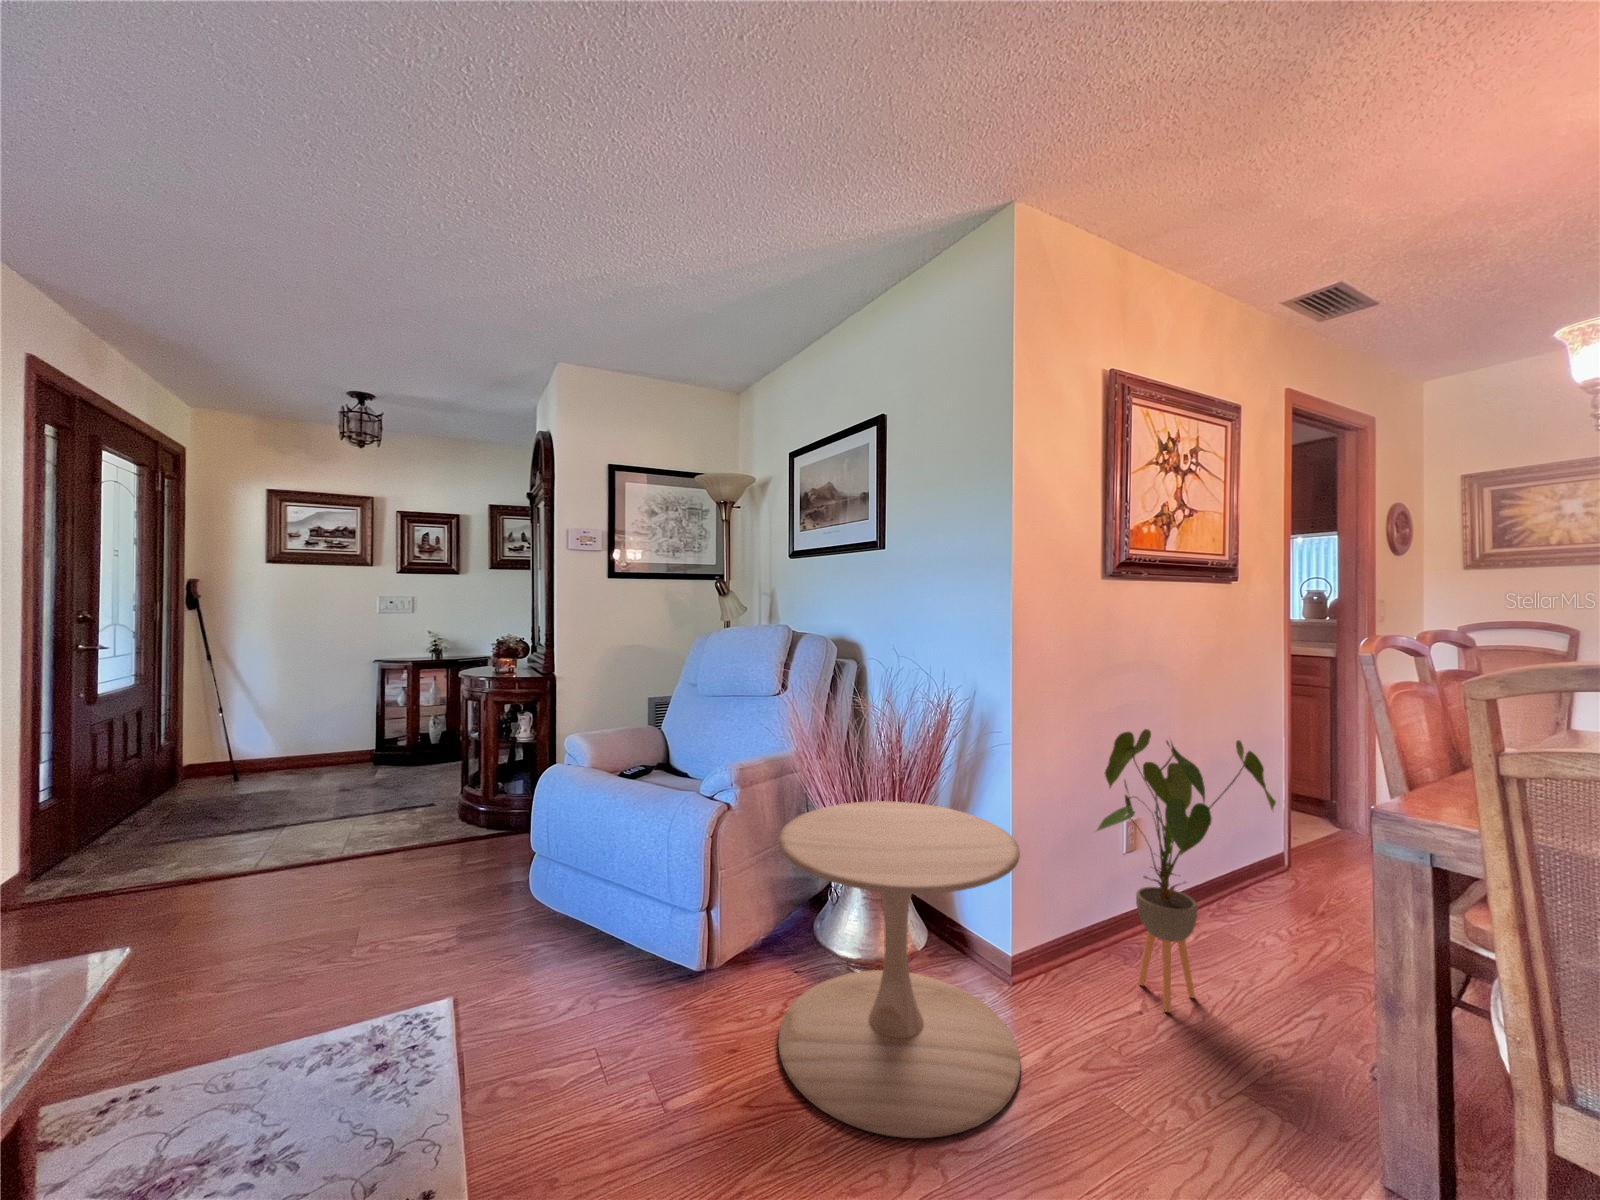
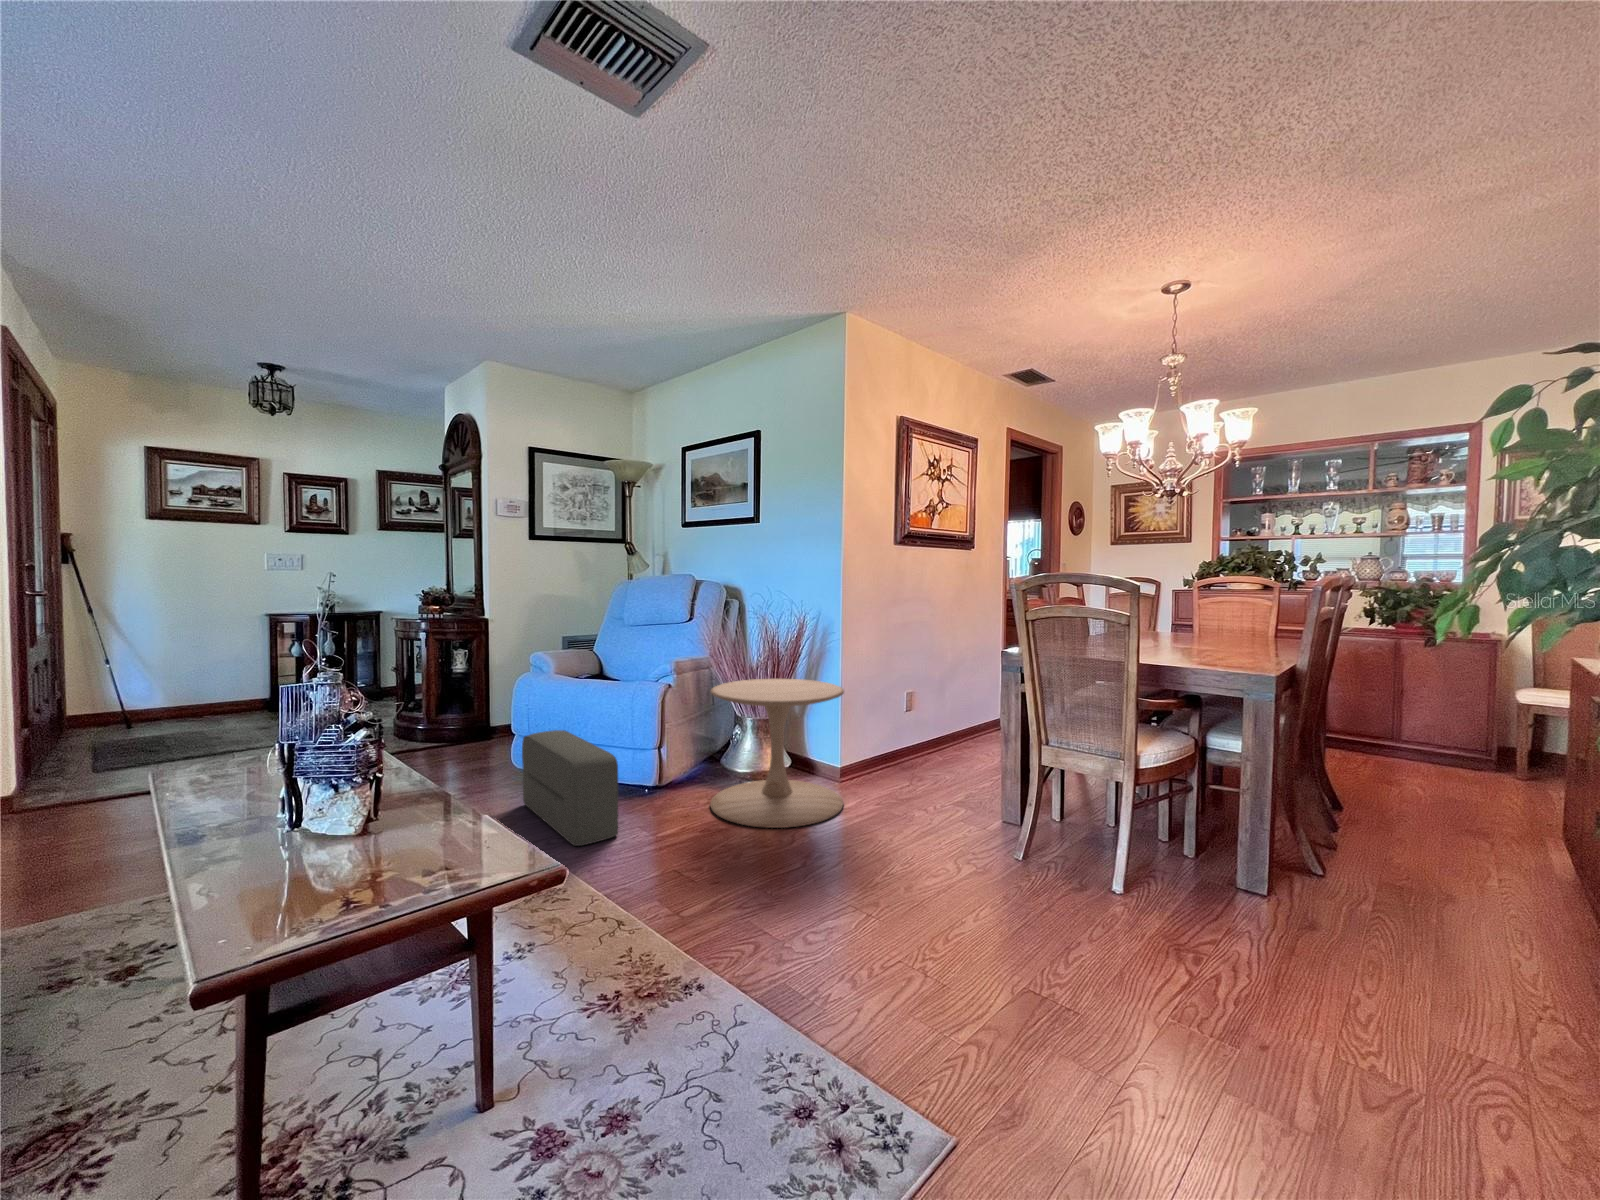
house plant: present [1095,729,1276,1012] -> none [884,633,976,782]
pouf: none [507,867,601,1129] -> present [522,730,618,846]

